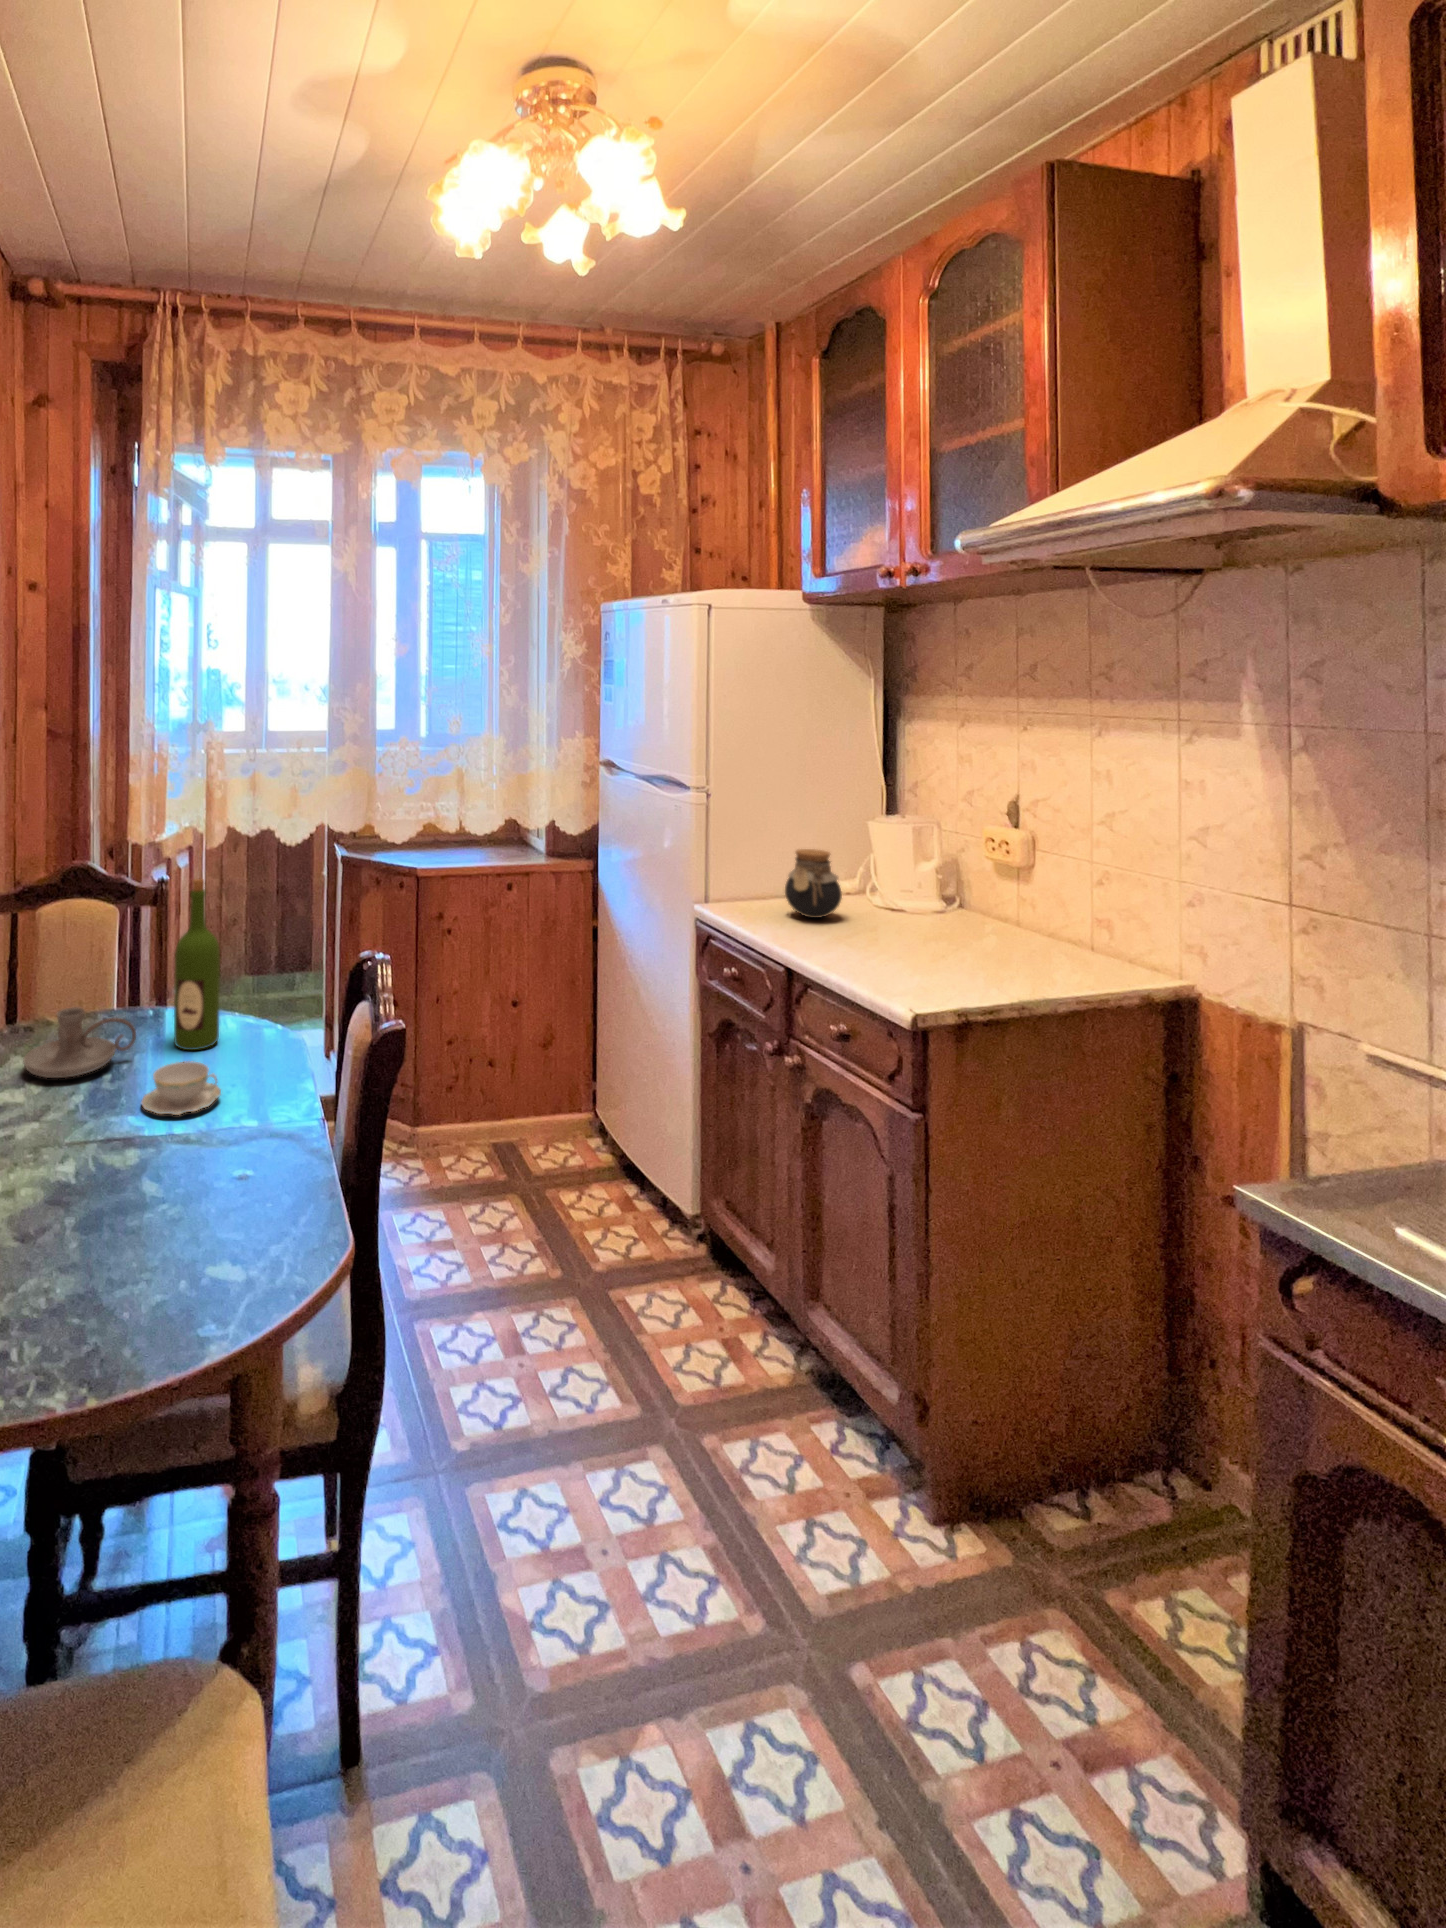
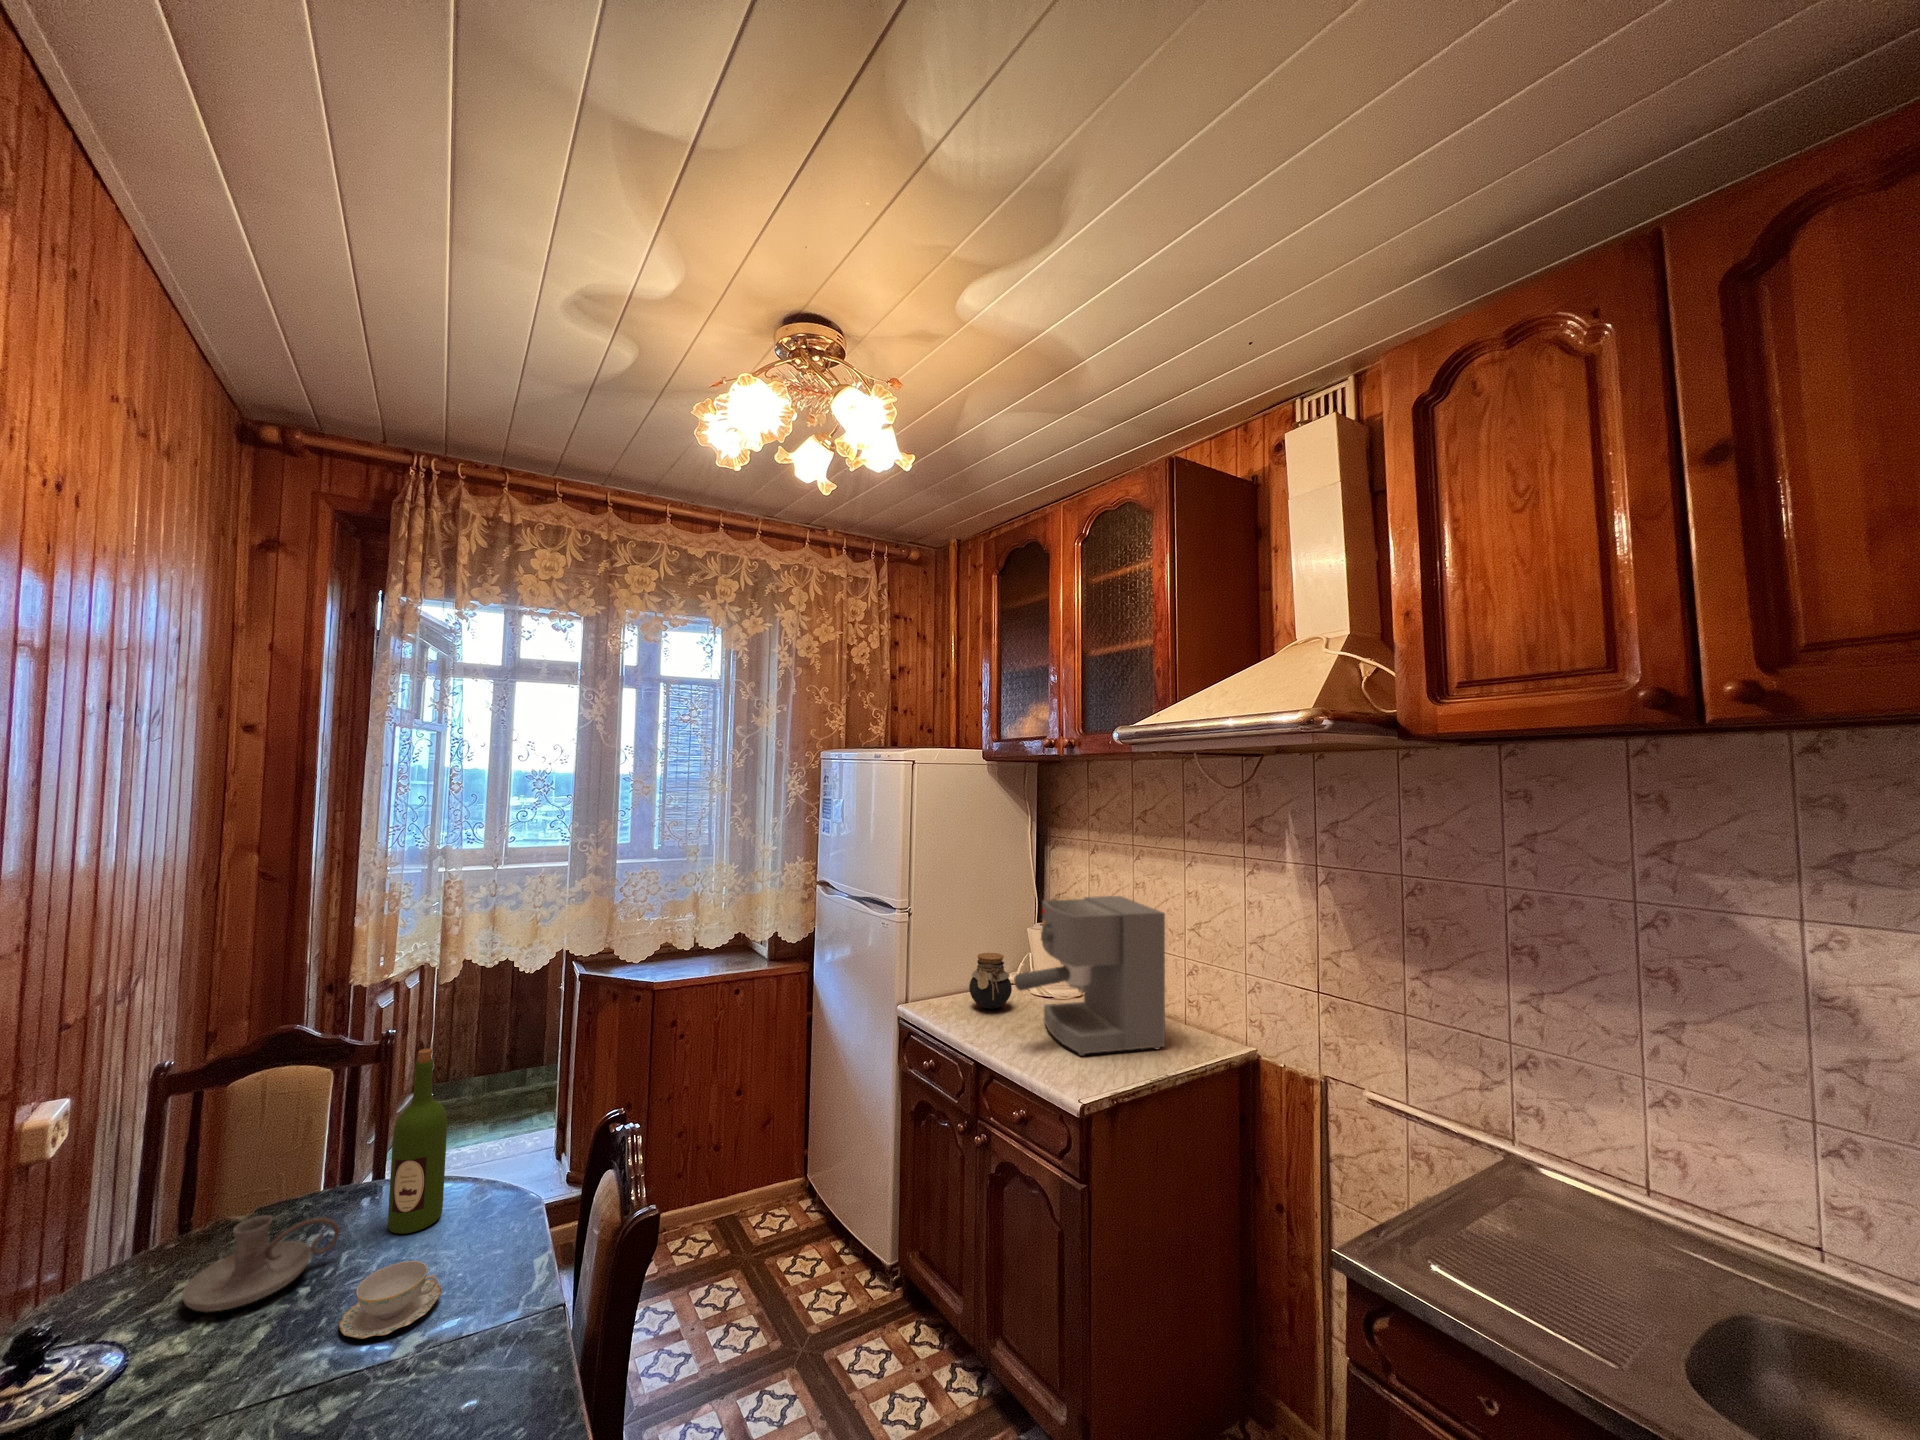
coffee maker: none [835,777,1052,976] -> present [1014,896,1165,1056]

